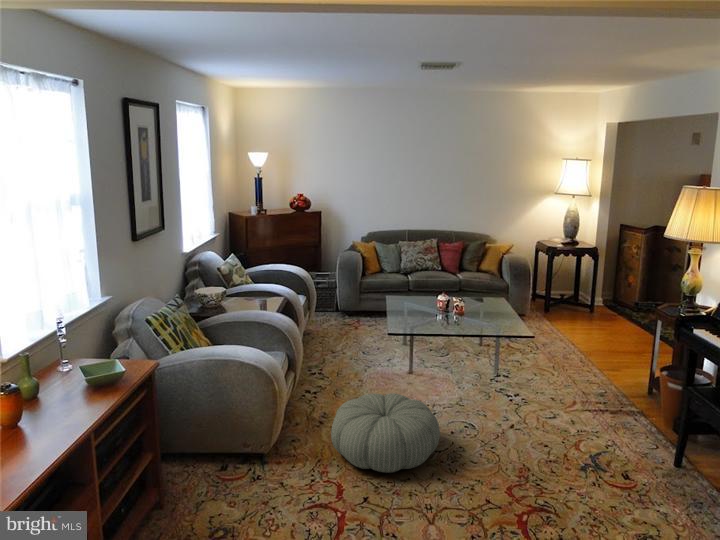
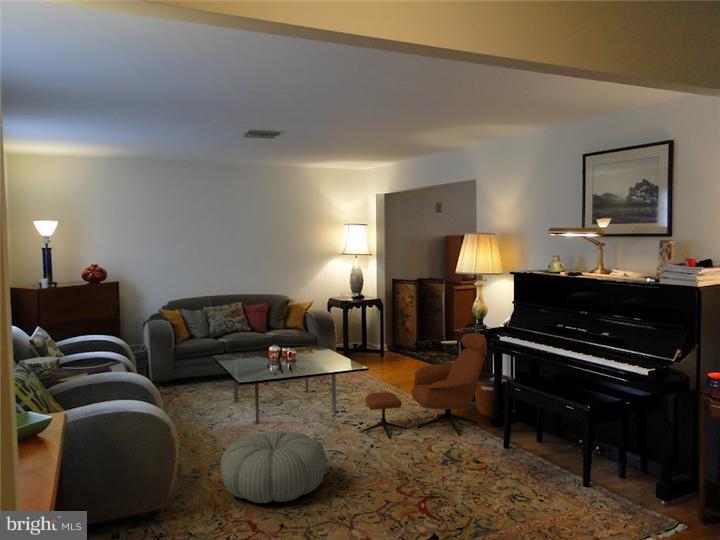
lounge chair: none [509,315,679,435] -> present [360,333,487,439]

